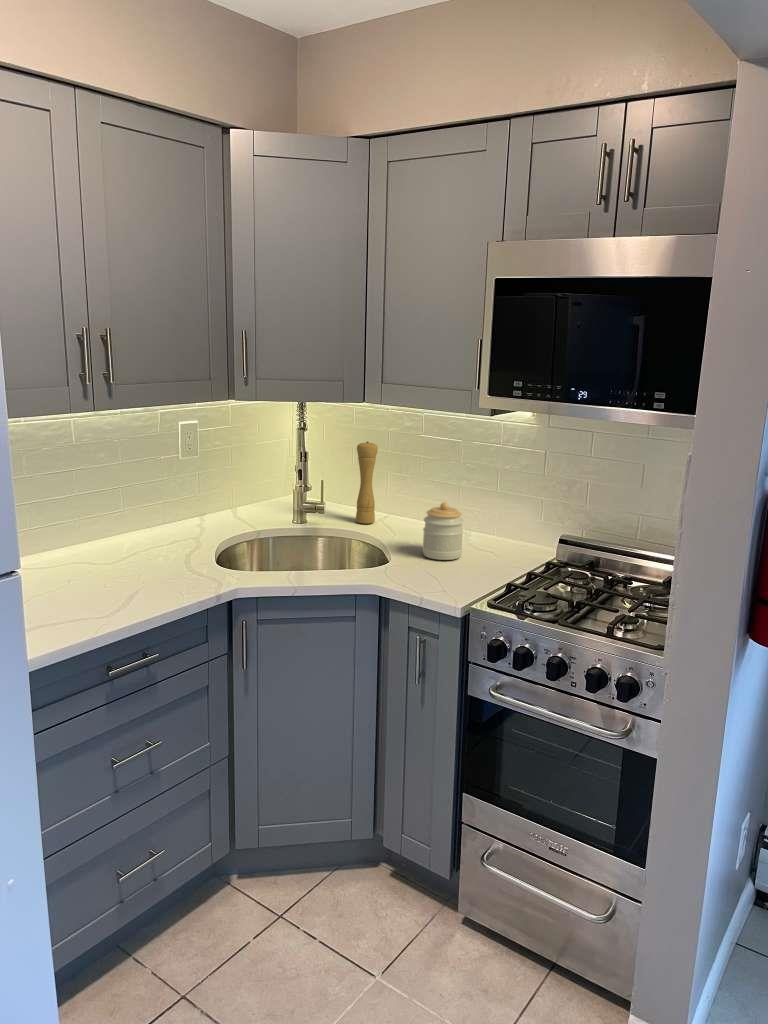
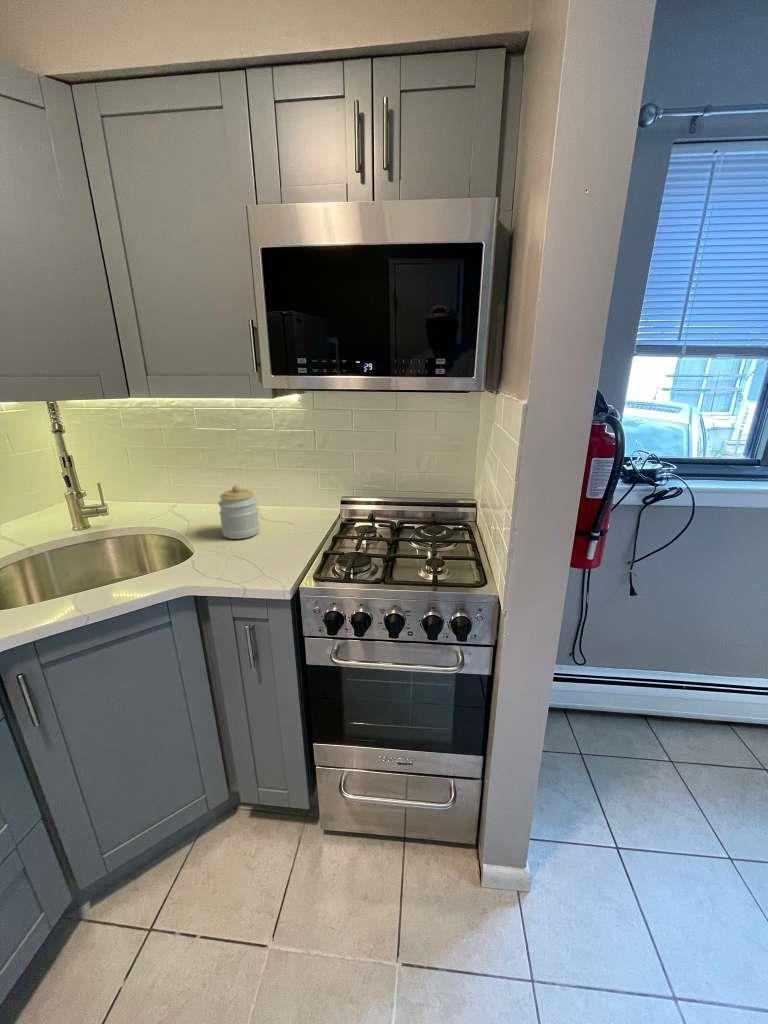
pepper mill: present [356,441,378,524] -> none [129,438,163,515]

